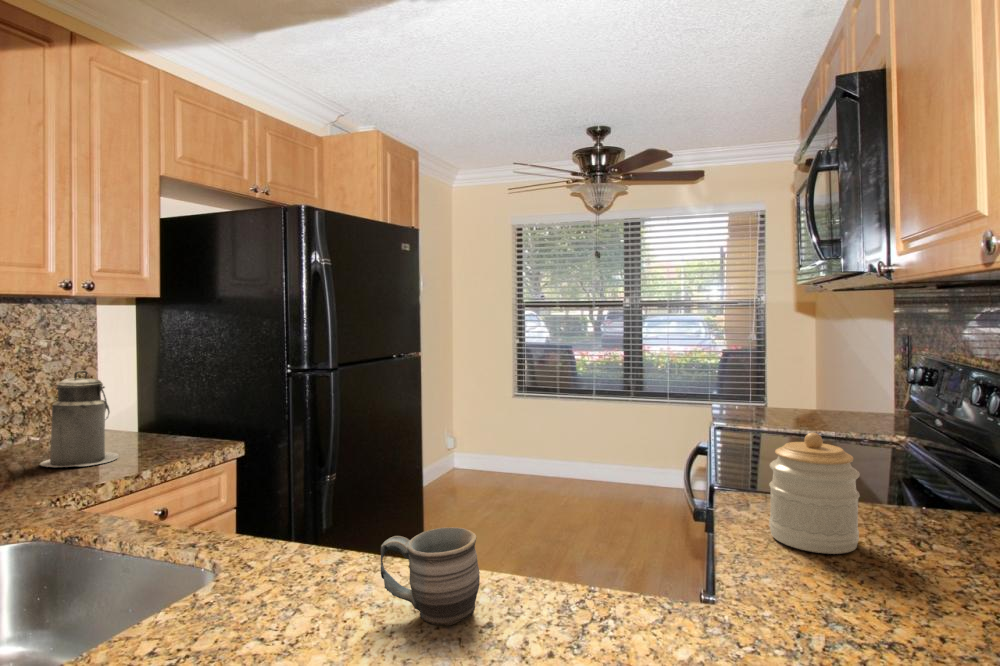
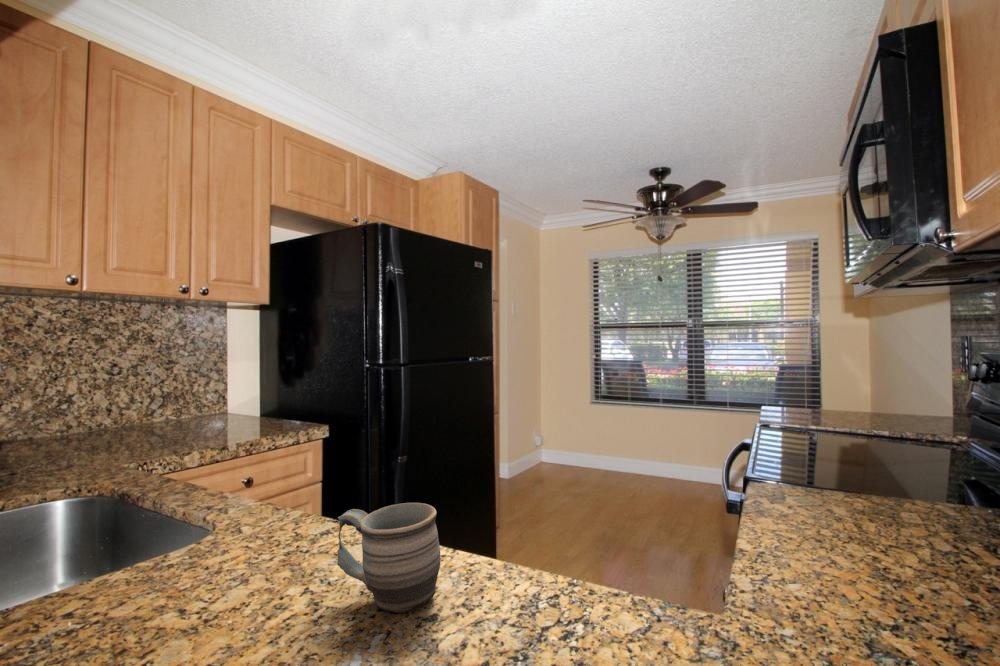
canister: present [40,371,119,467] -> none [163,362,226,440]
jar: present [769,433,860,554] -> none [801,415,917,559]

